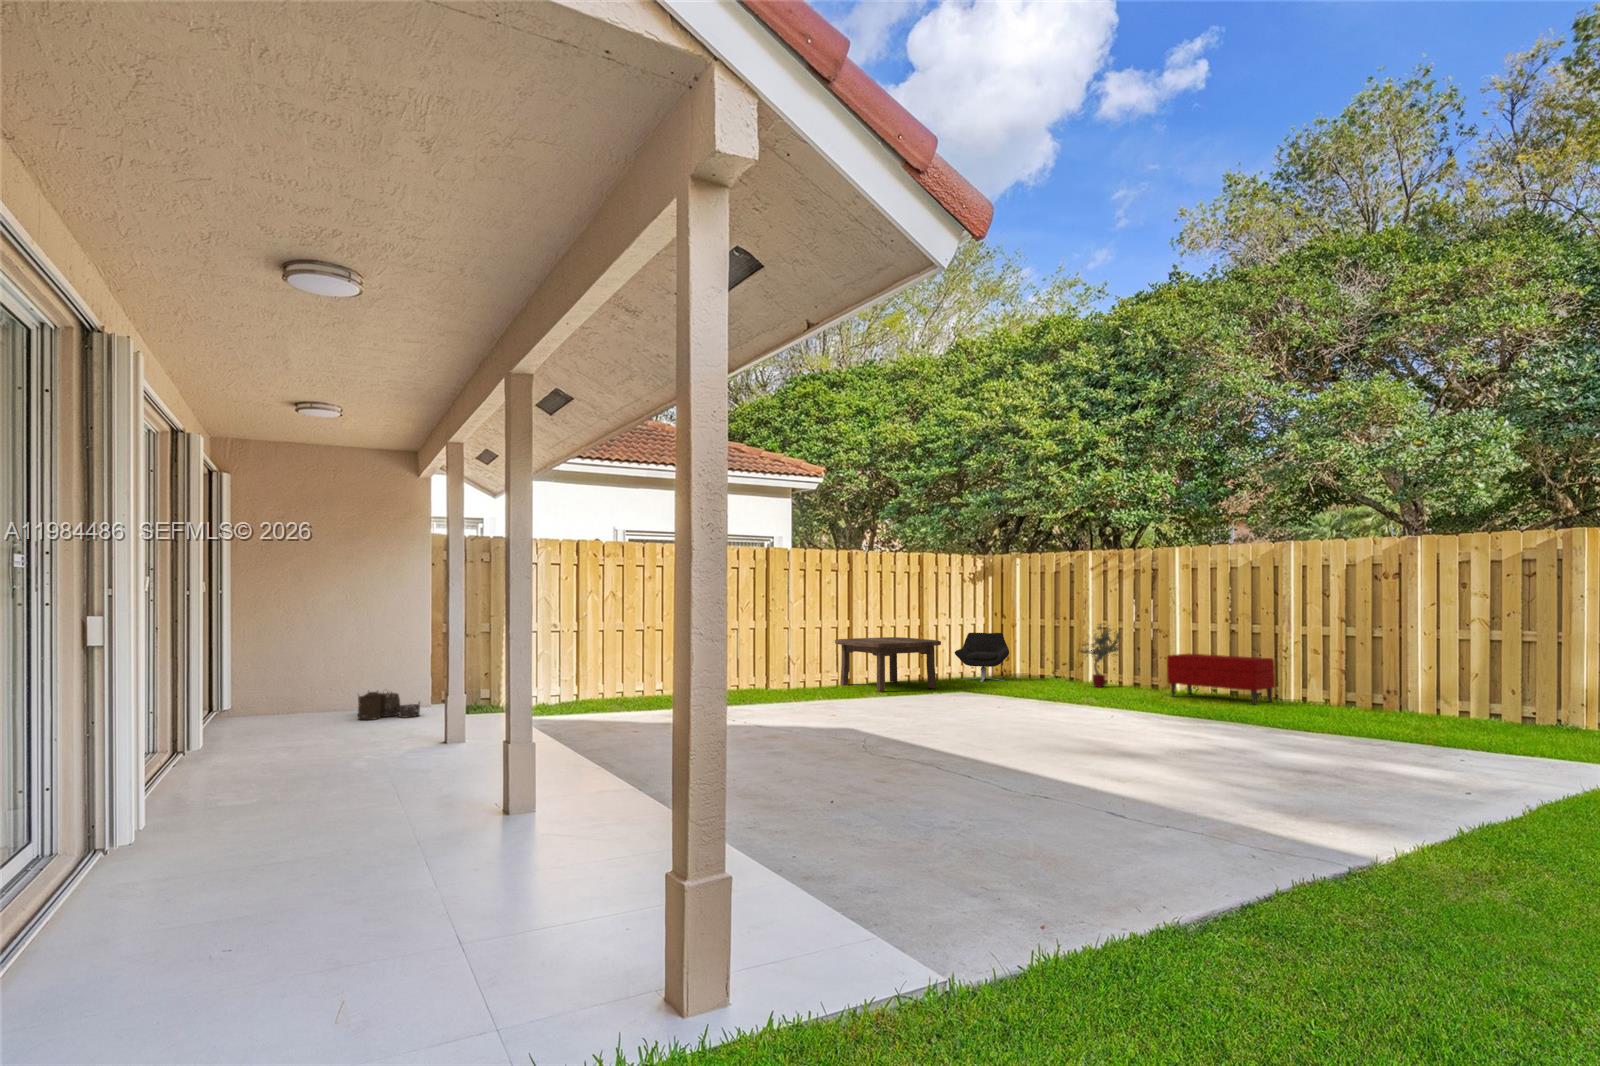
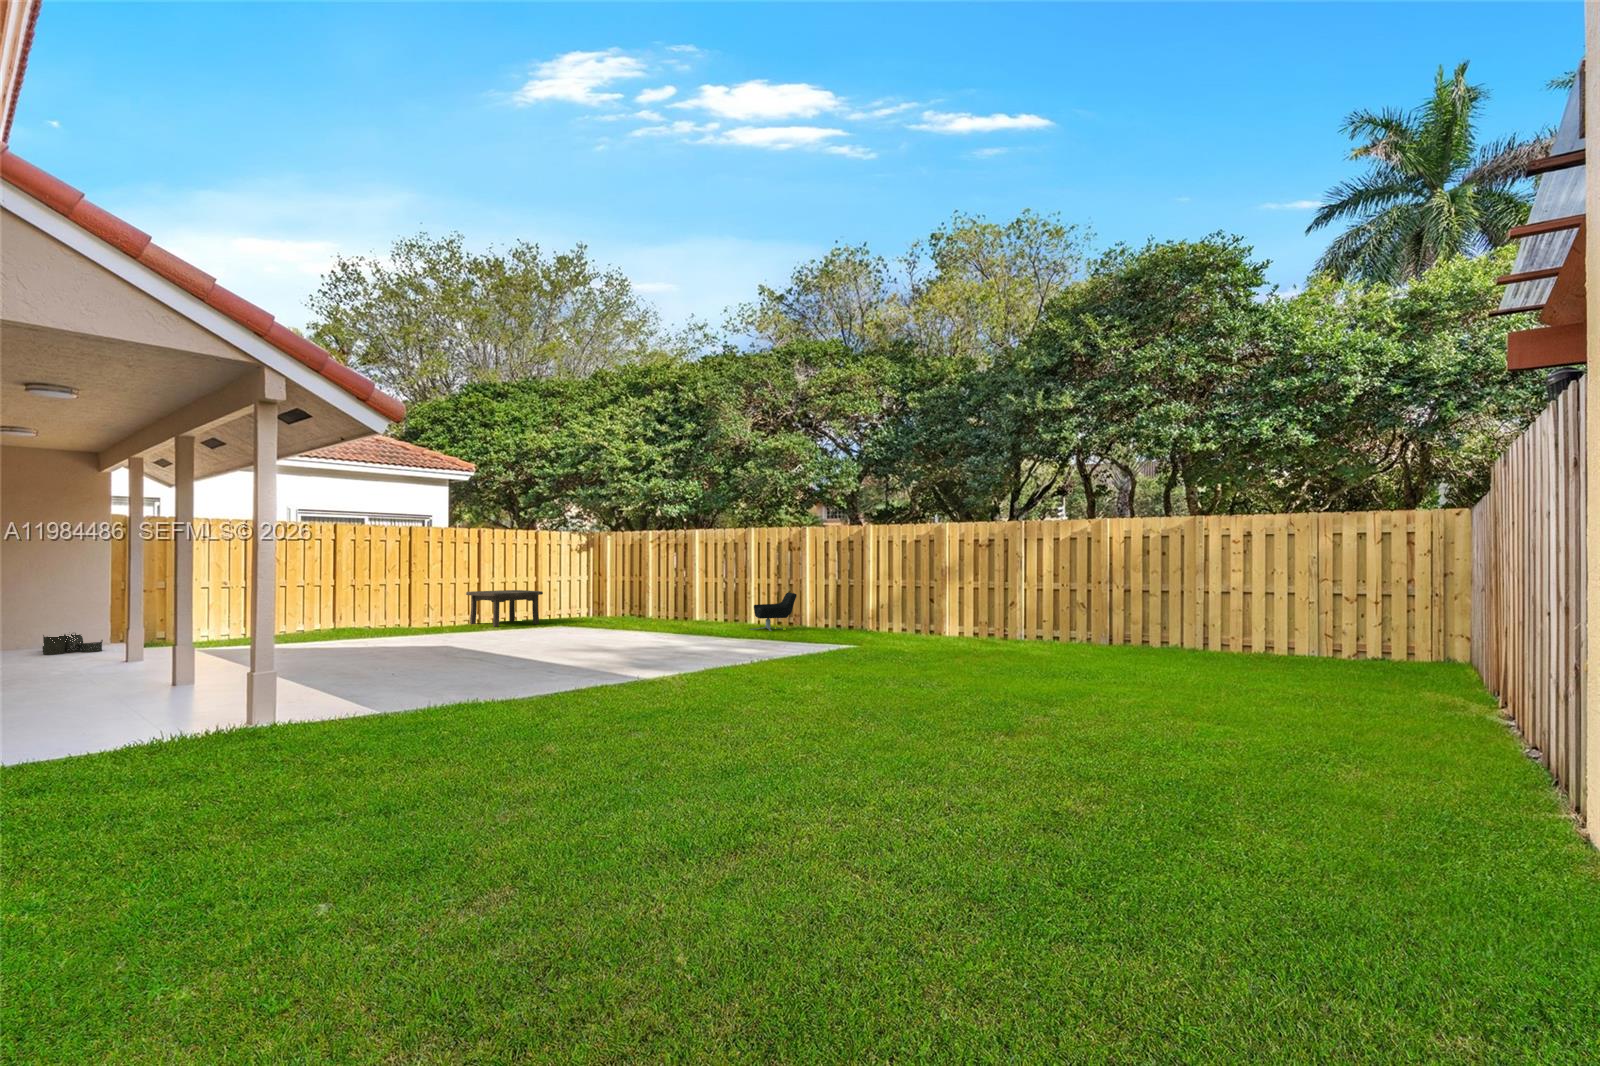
potted tree: present [1079,624,1121,687] -> none [640,579,667,620]
lounge chair: present [955,633,1009,682] -> present [754,592,797,631]
bench: present [1167,654,1275,705] -> none [686,597,746,626]

